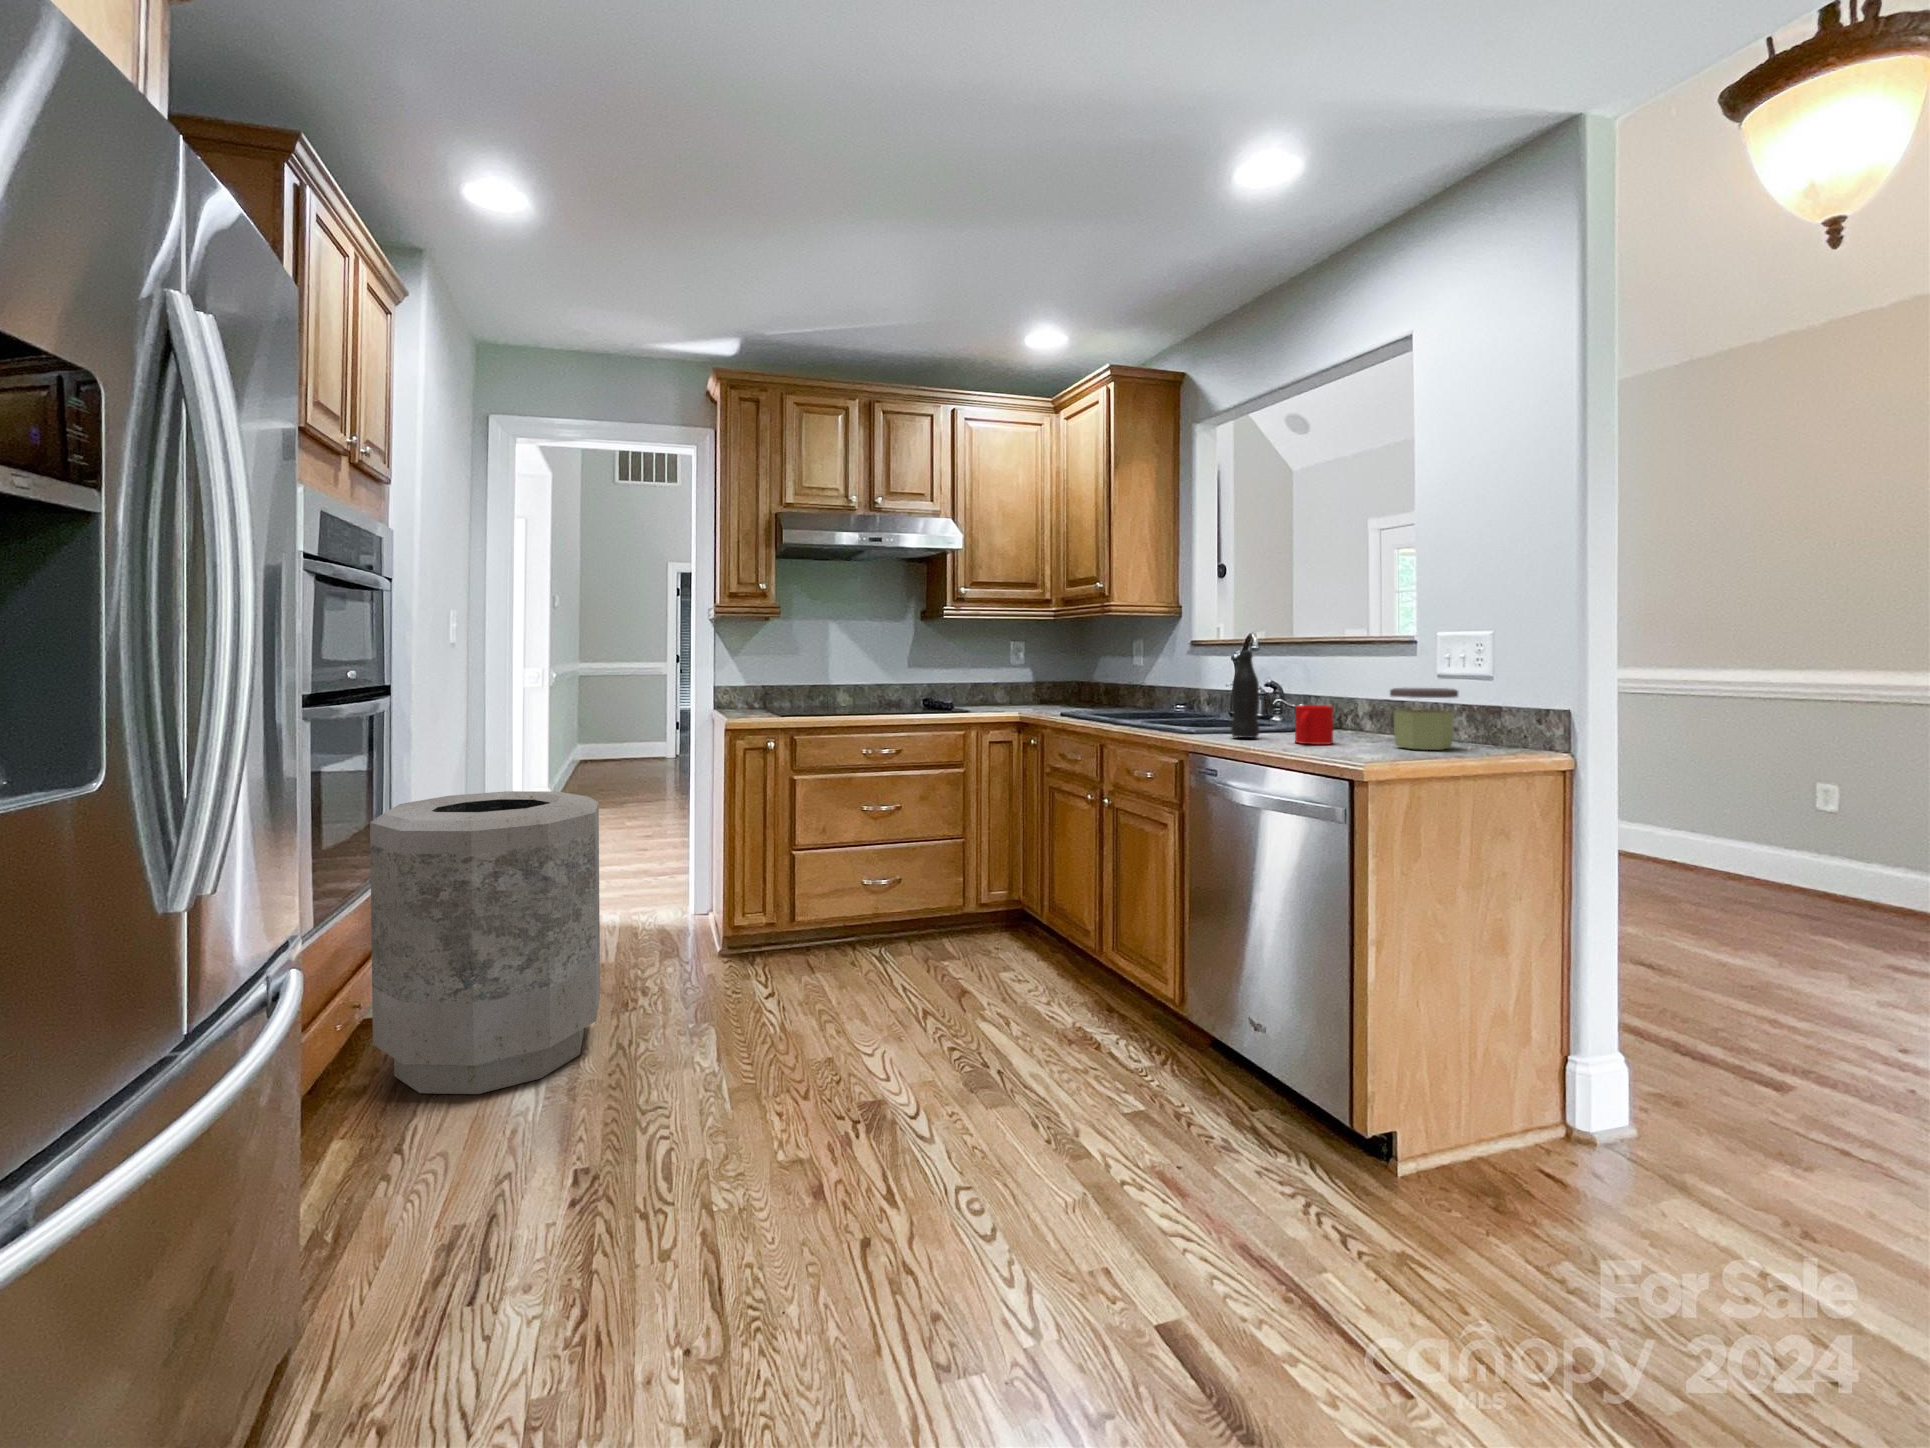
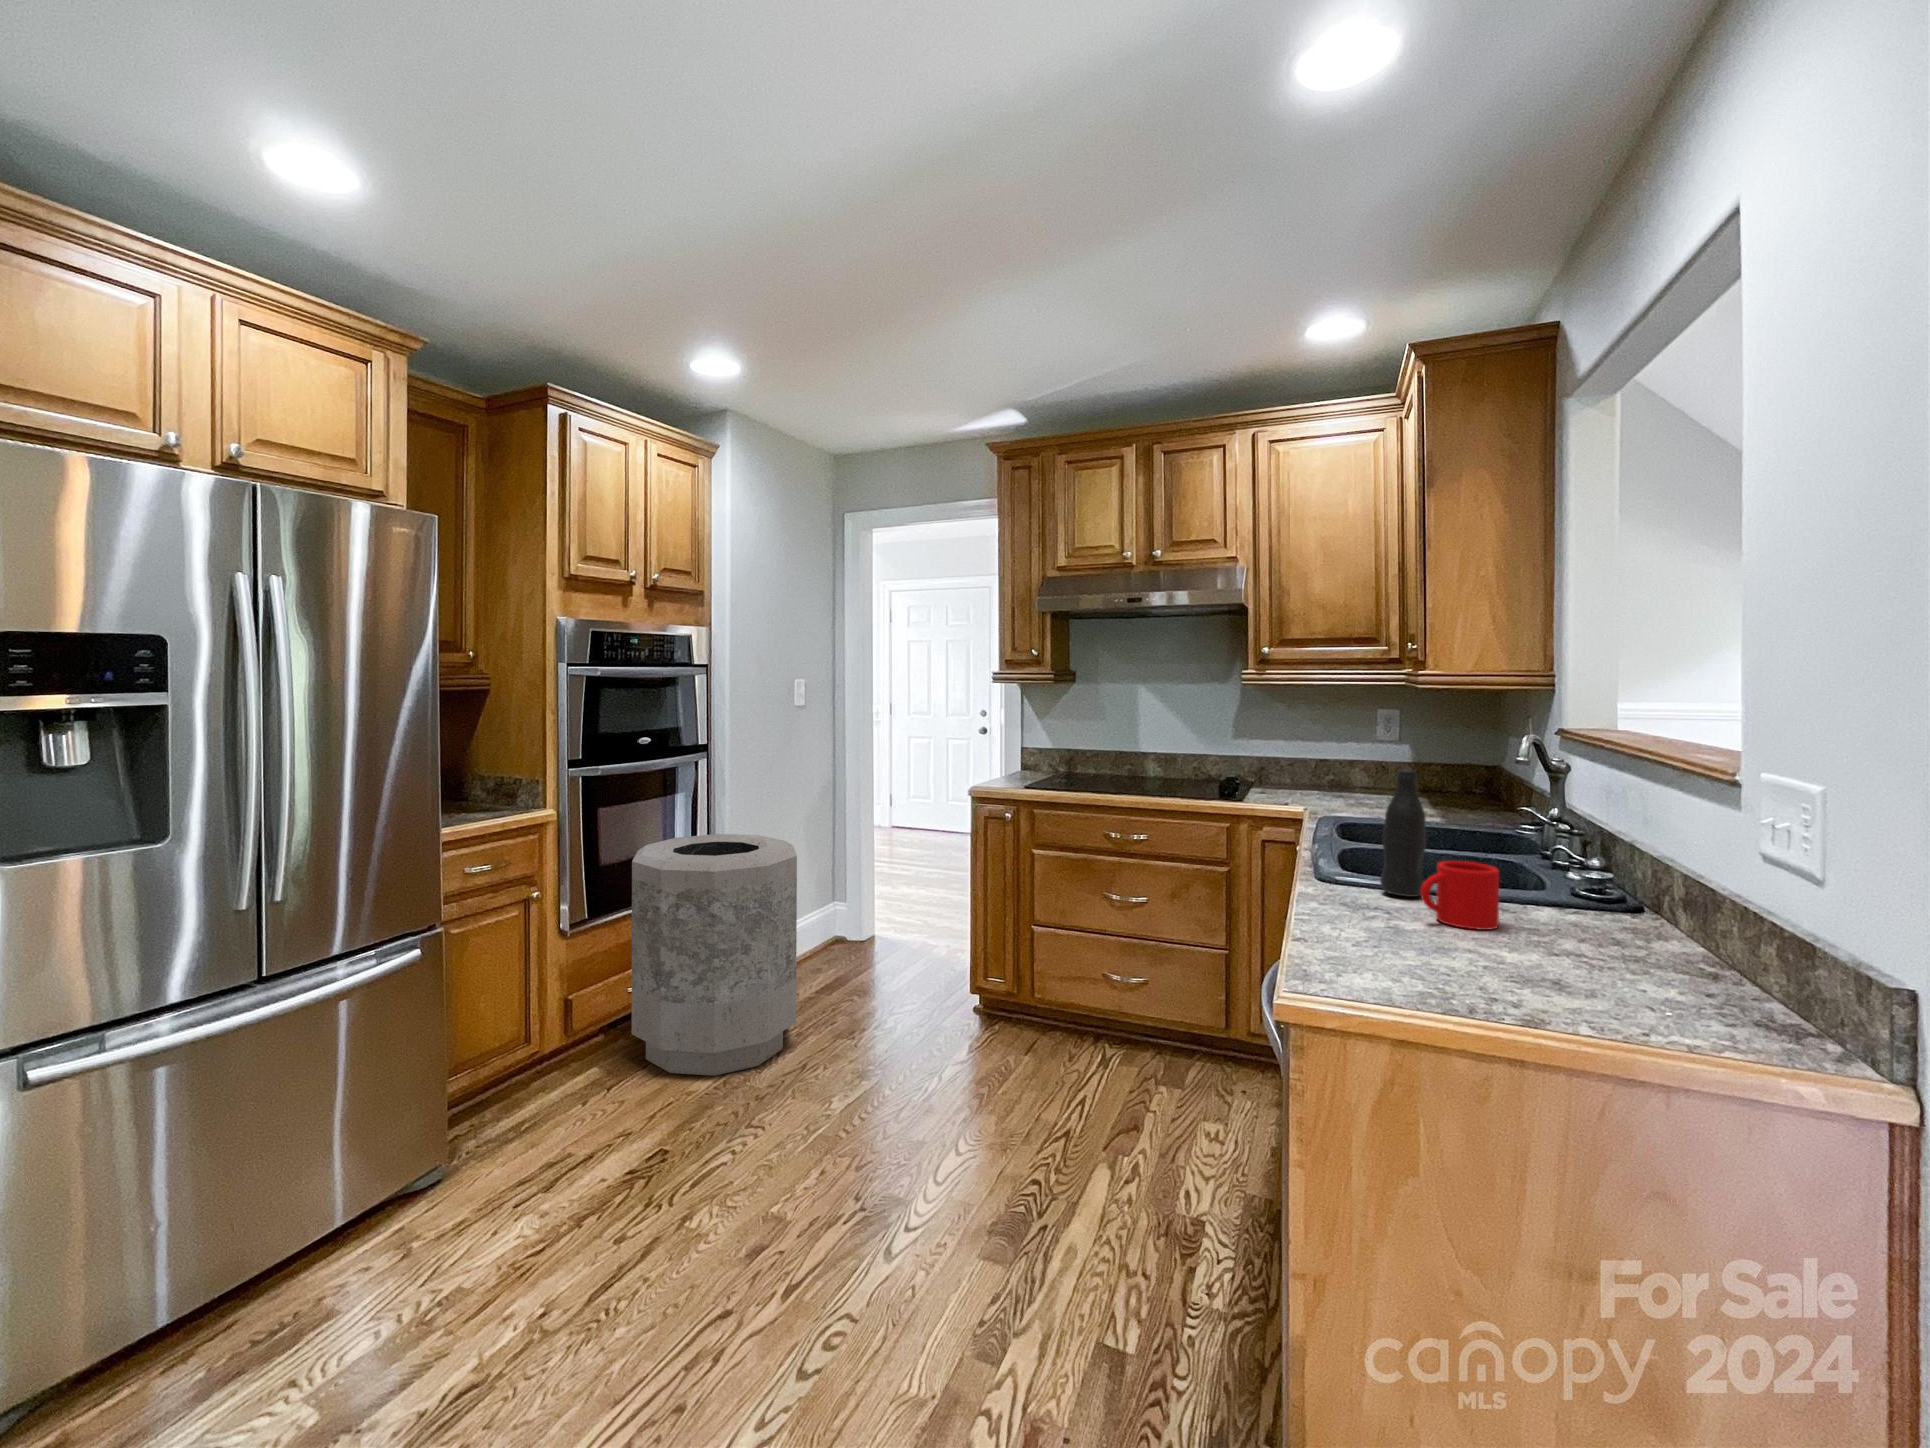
jar: present [1390,688,1458,750] -> none [1557,860,1676,980]

